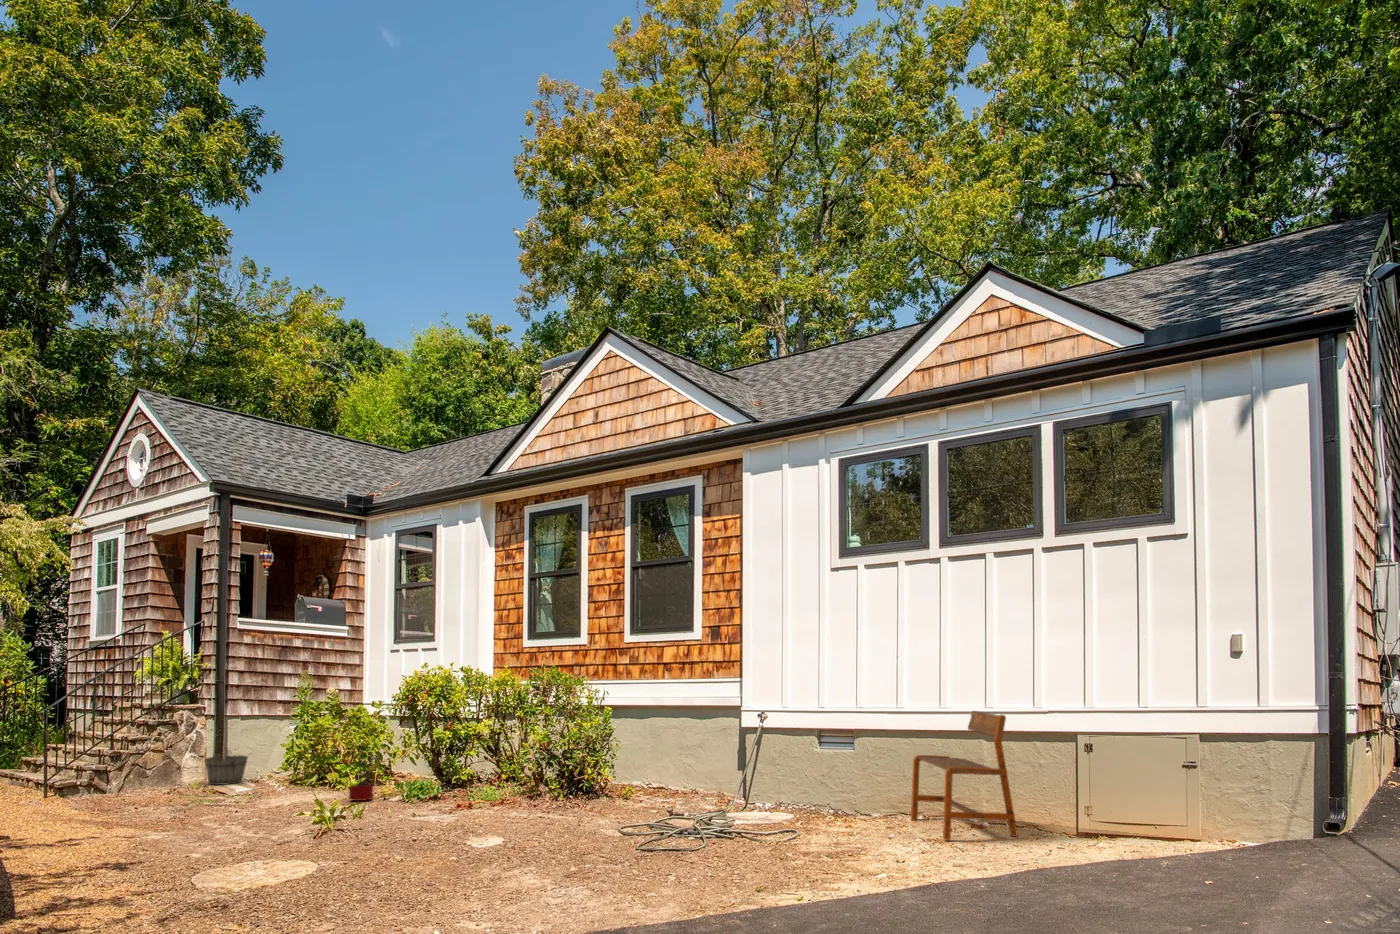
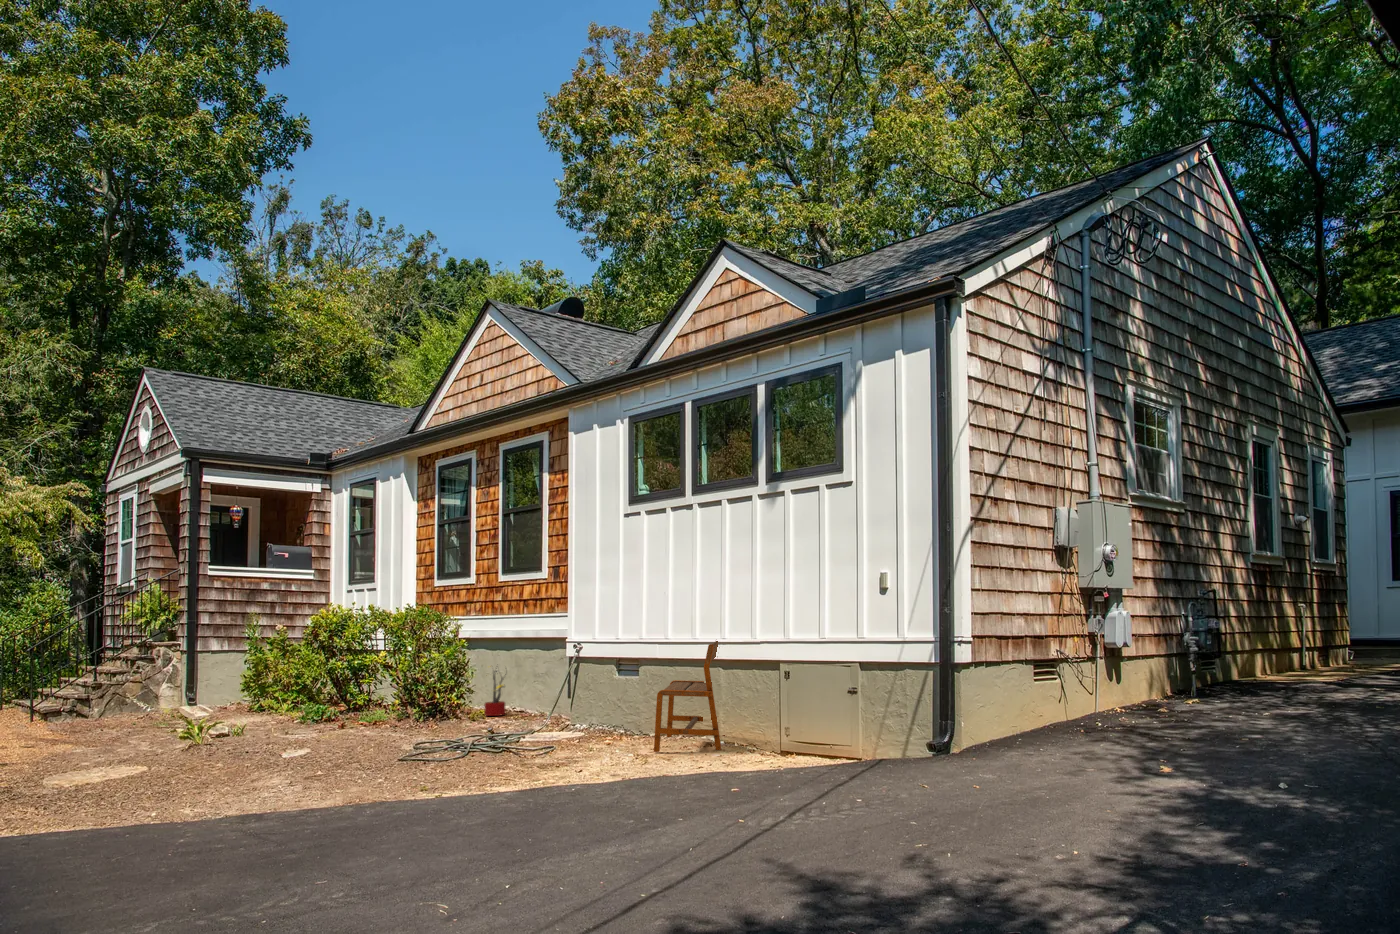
decorative plant: present [349,749,377,801] -> present [485,671,506,716]
wooden bucket: present [205,751,248,785] -> none [176,678,214,709]

